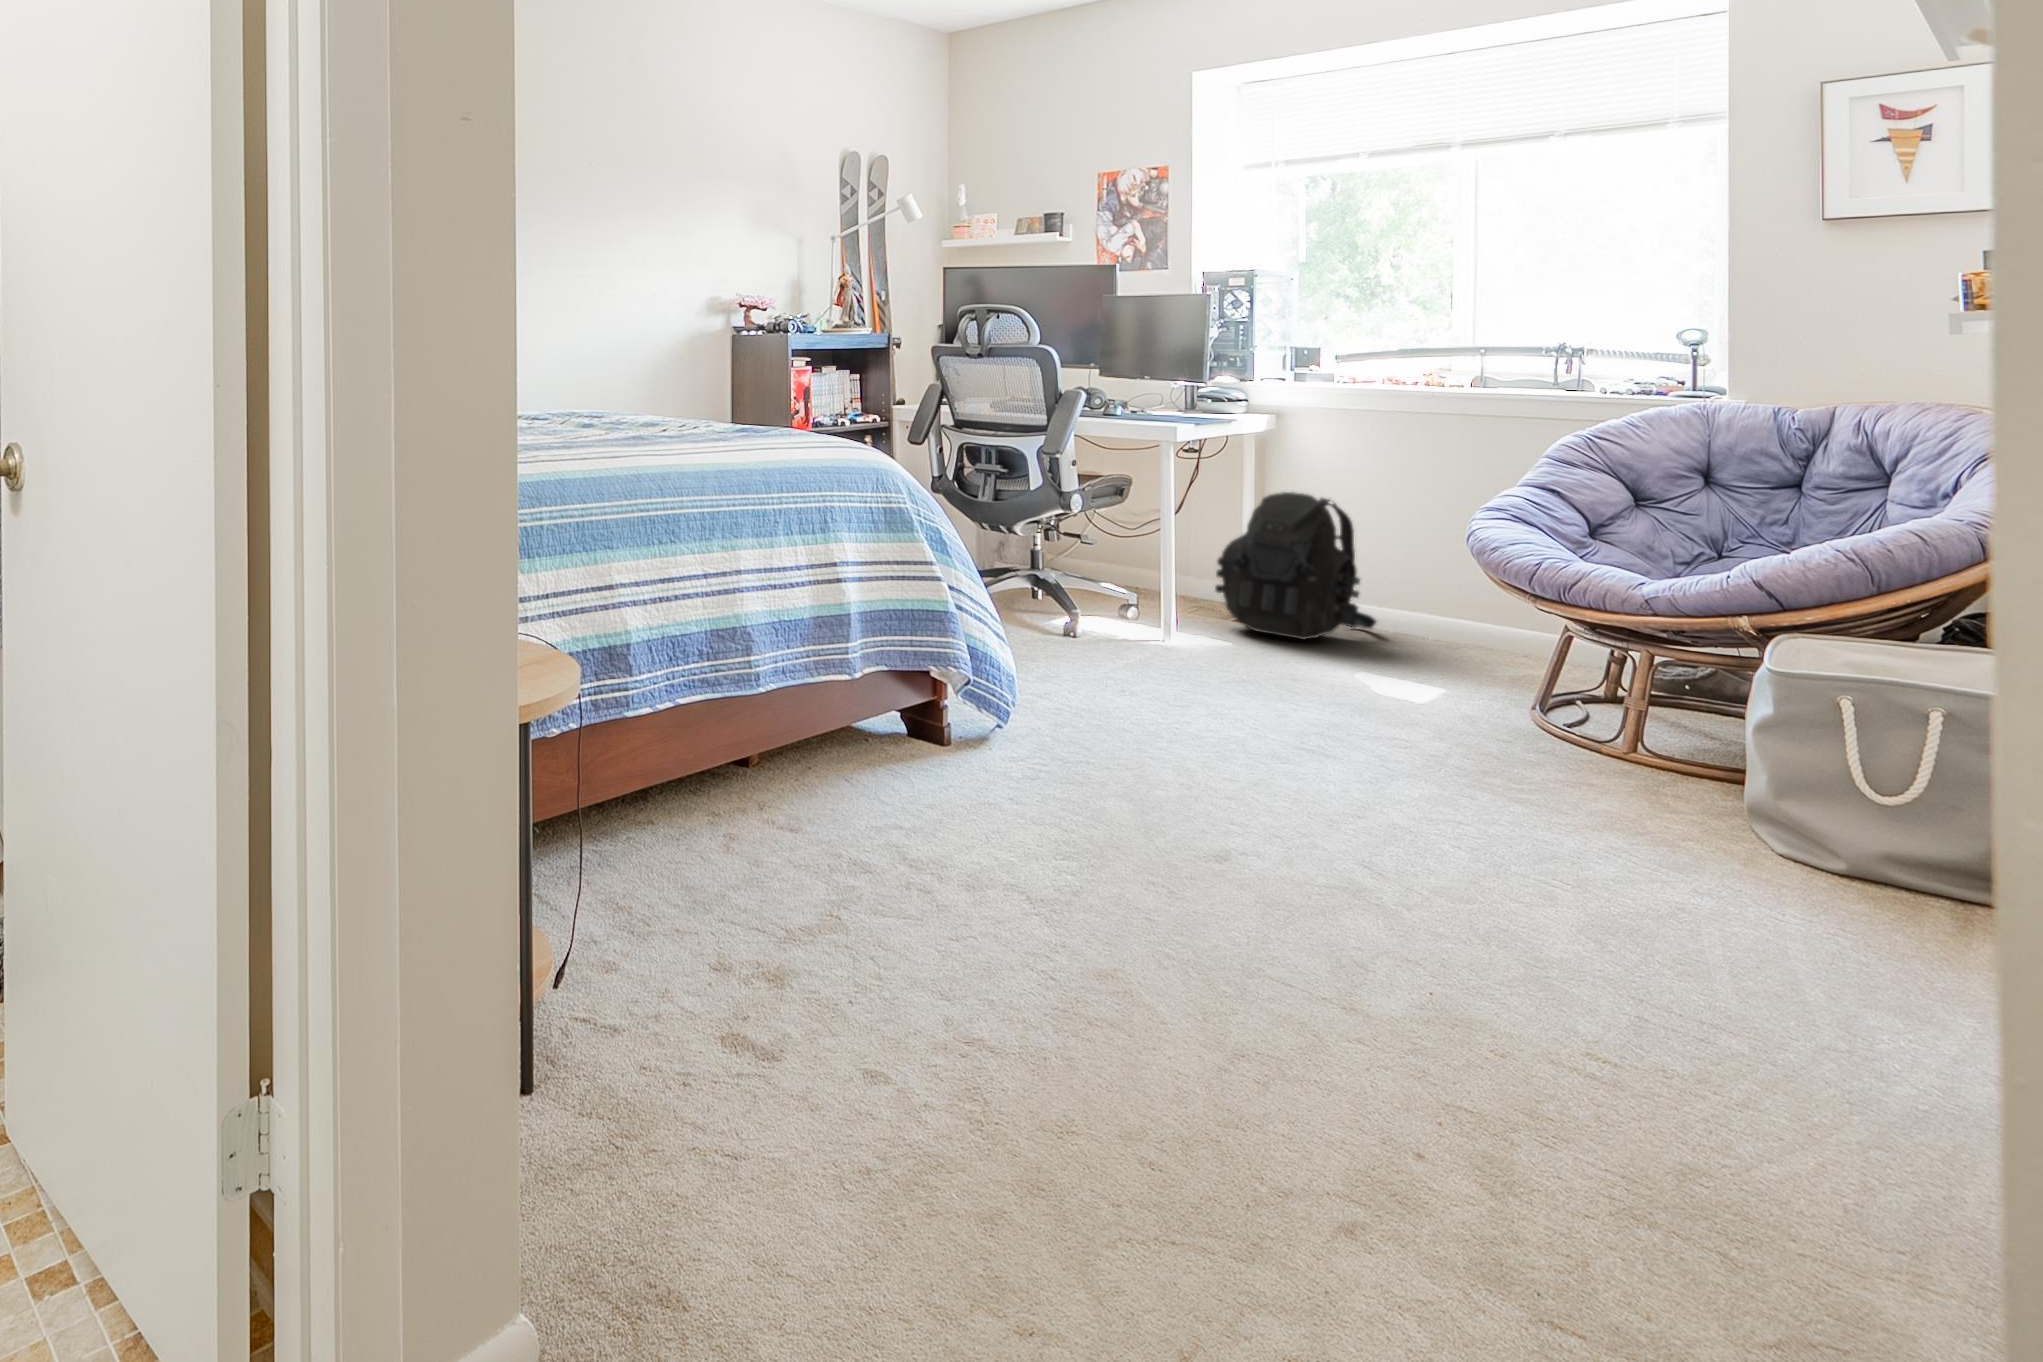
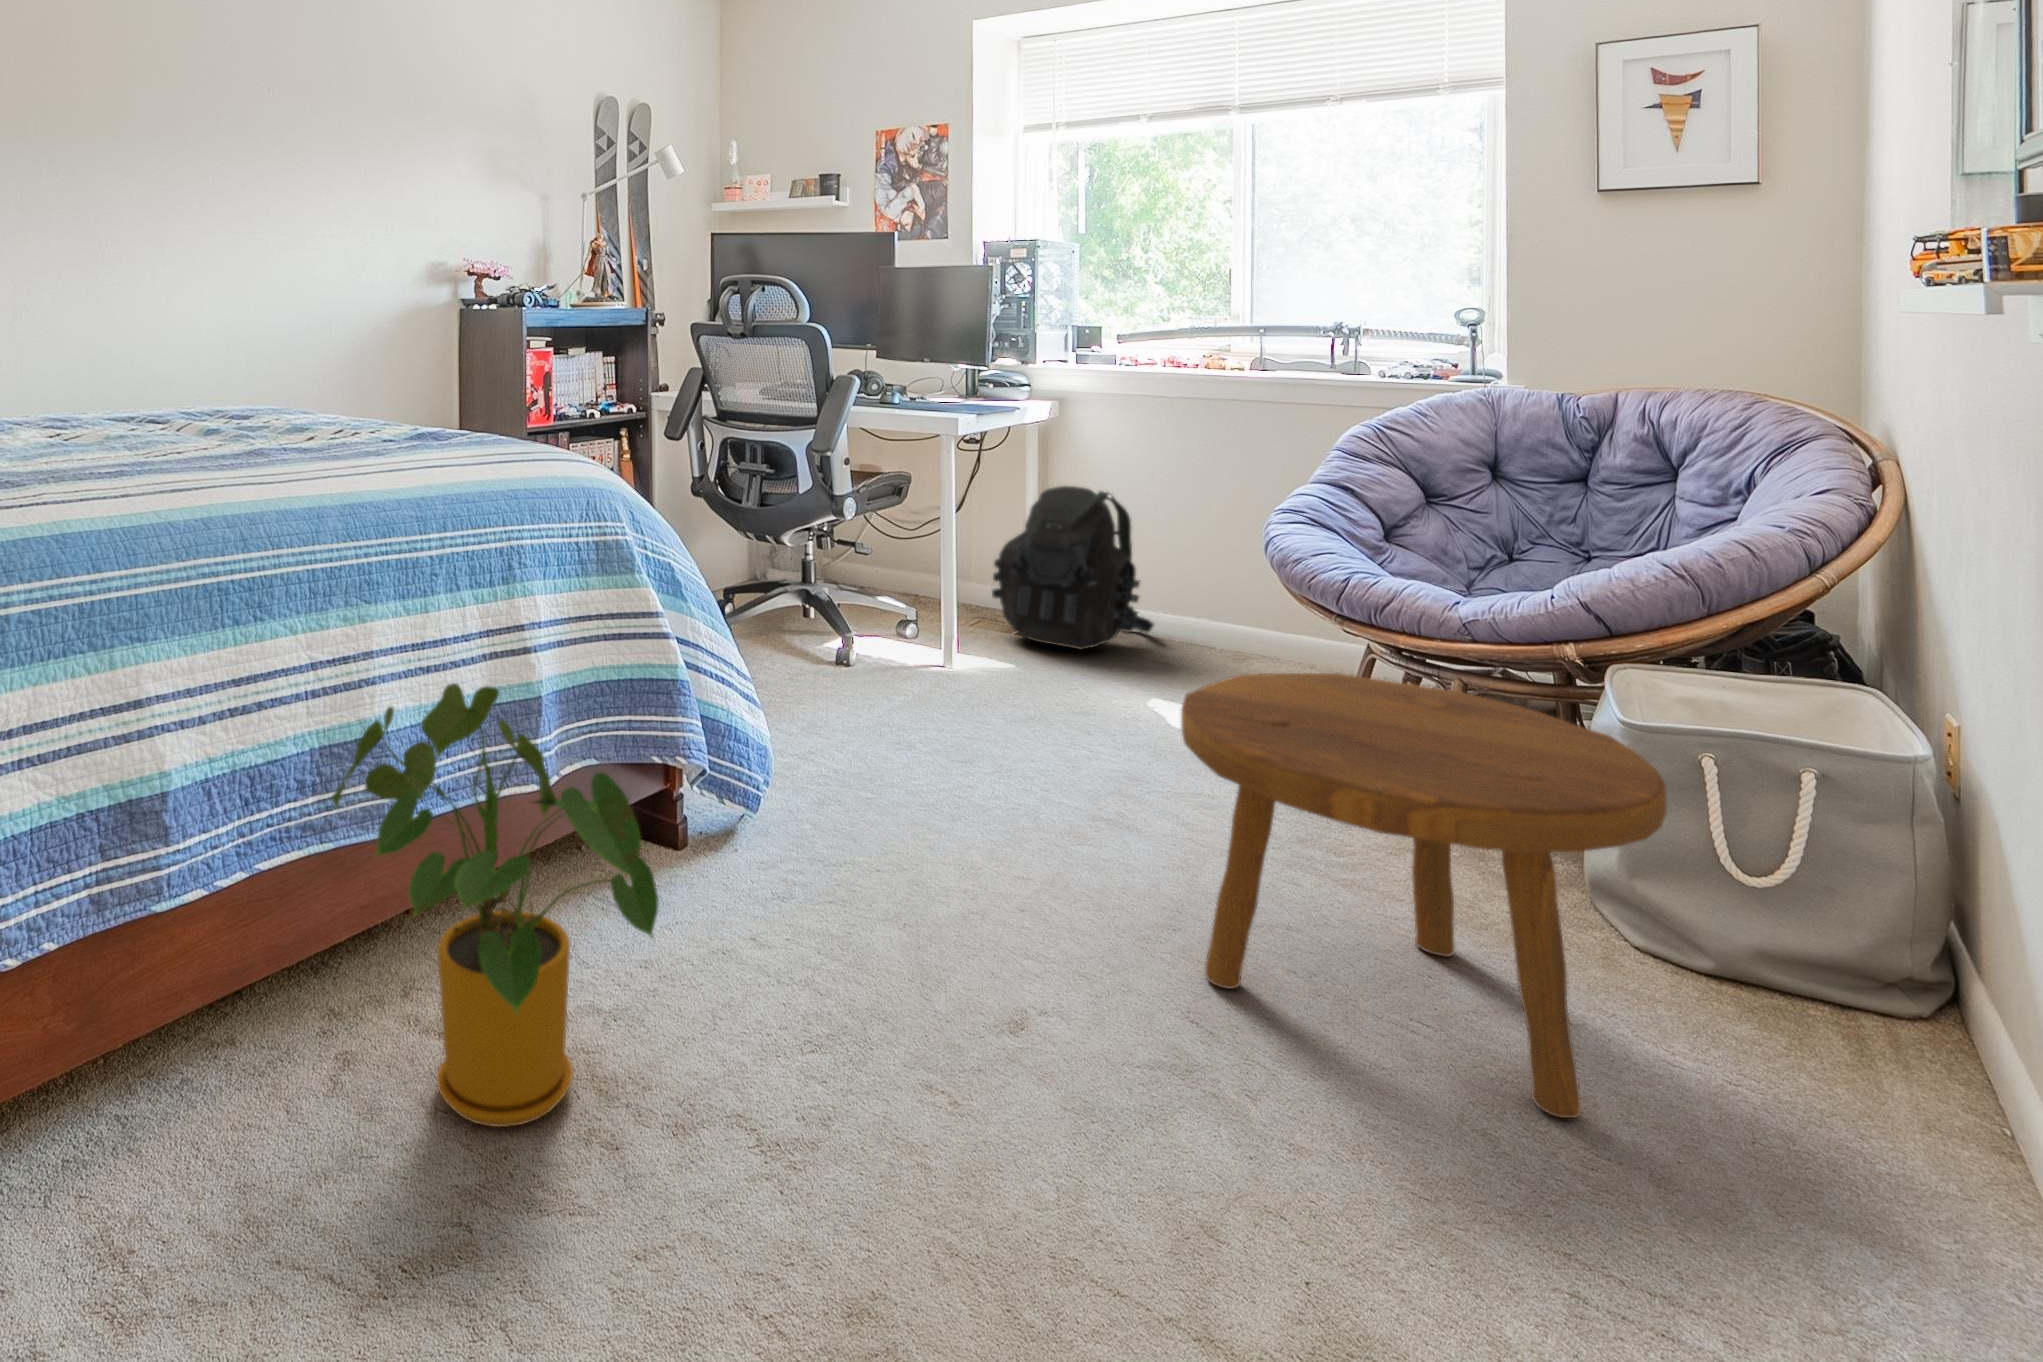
house plant: none [725,593,964,878] -> present [332,683,659,1127]
footstool: none [1365,621,1762,934] -> present [1181,673,1667,1118]

